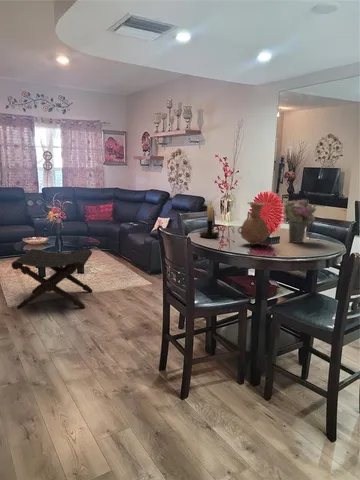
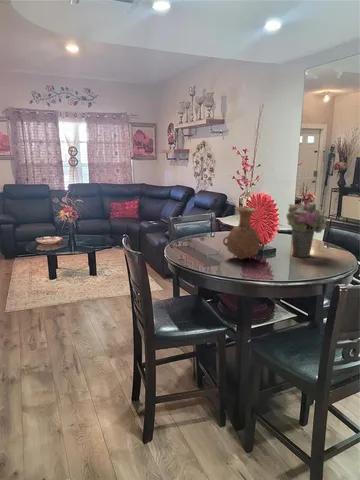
candle holder: present [199,200,219,238] -> none [188,202,211,248]
footstool: present [12,249,92,309] -> none [7,251,96,316]

